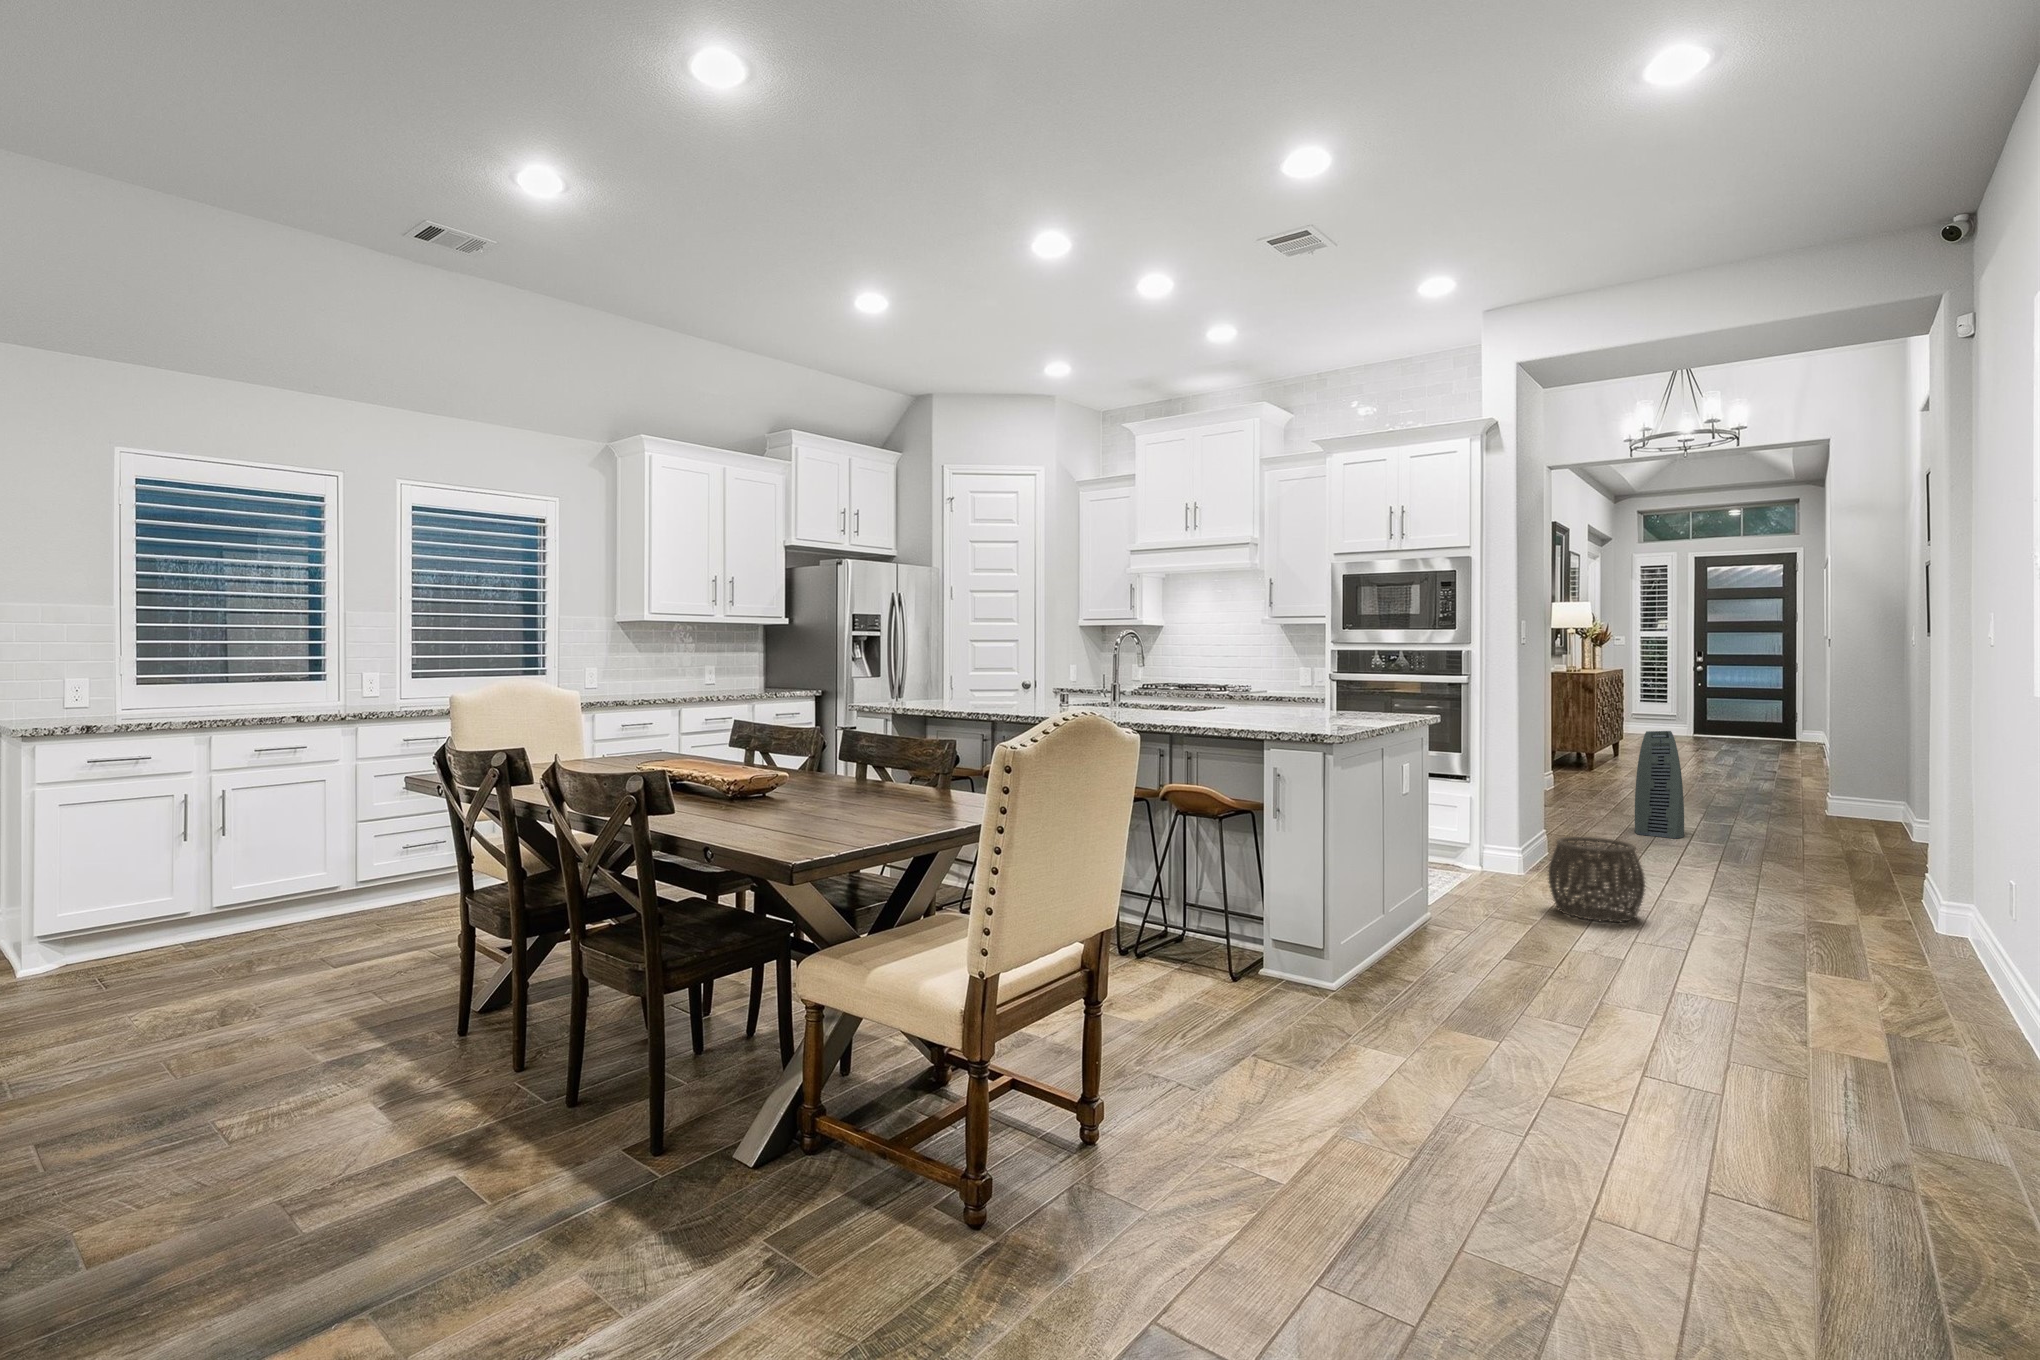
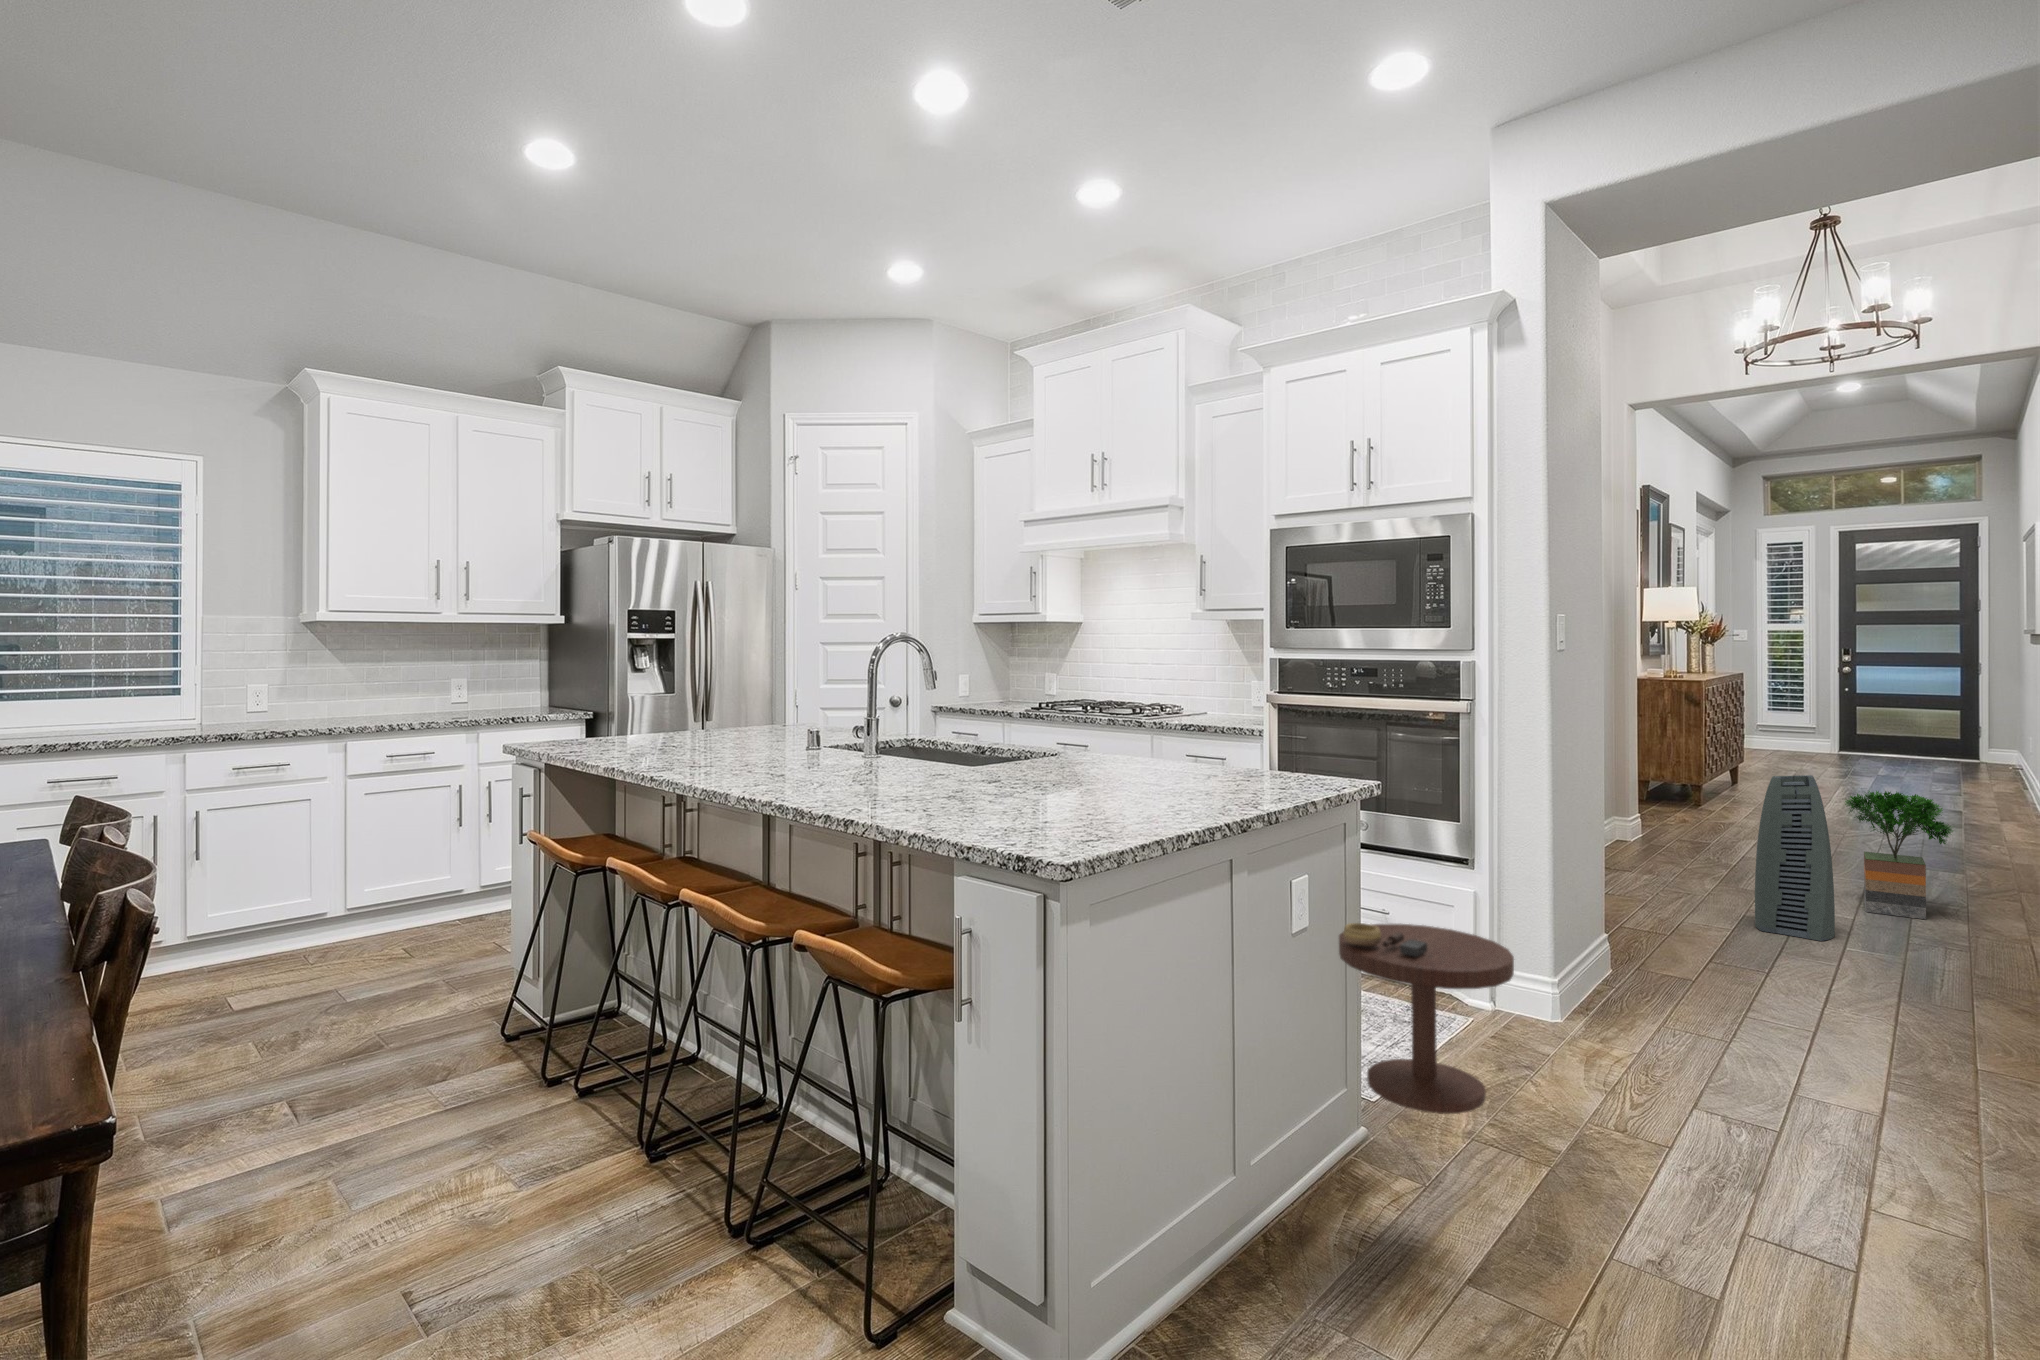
potted tree: none [1691,743,1760,828] -> present [1845,791,1953,919]
side table: none [1430,785,1524,943] -> present [1339,923,1514,1114]
woven basket: present [1548,837,1646,922] -> none [1585,990,1771,1168]

